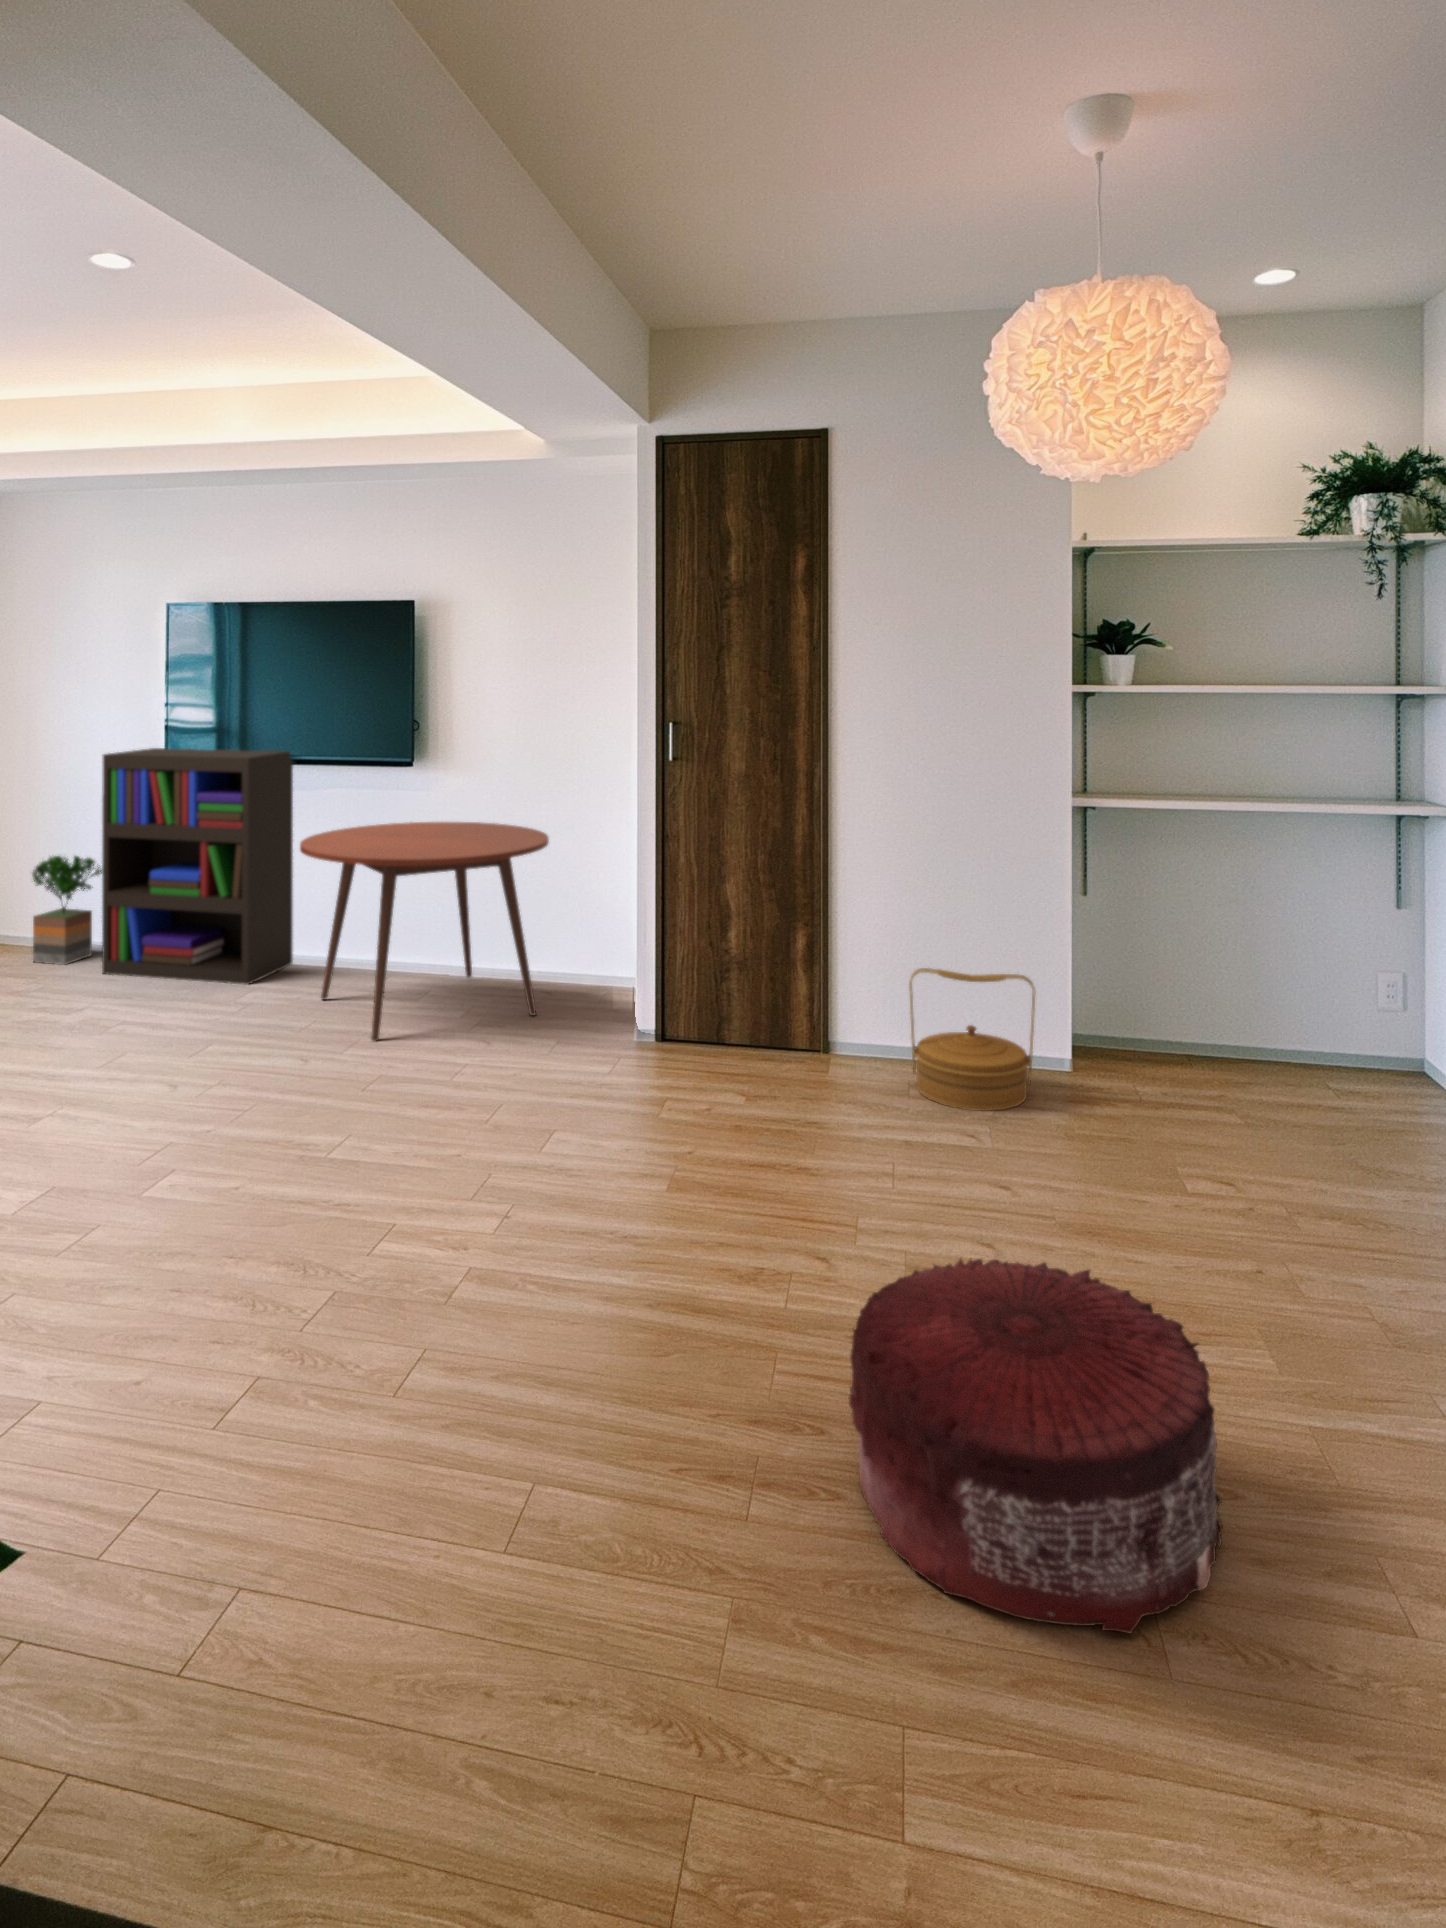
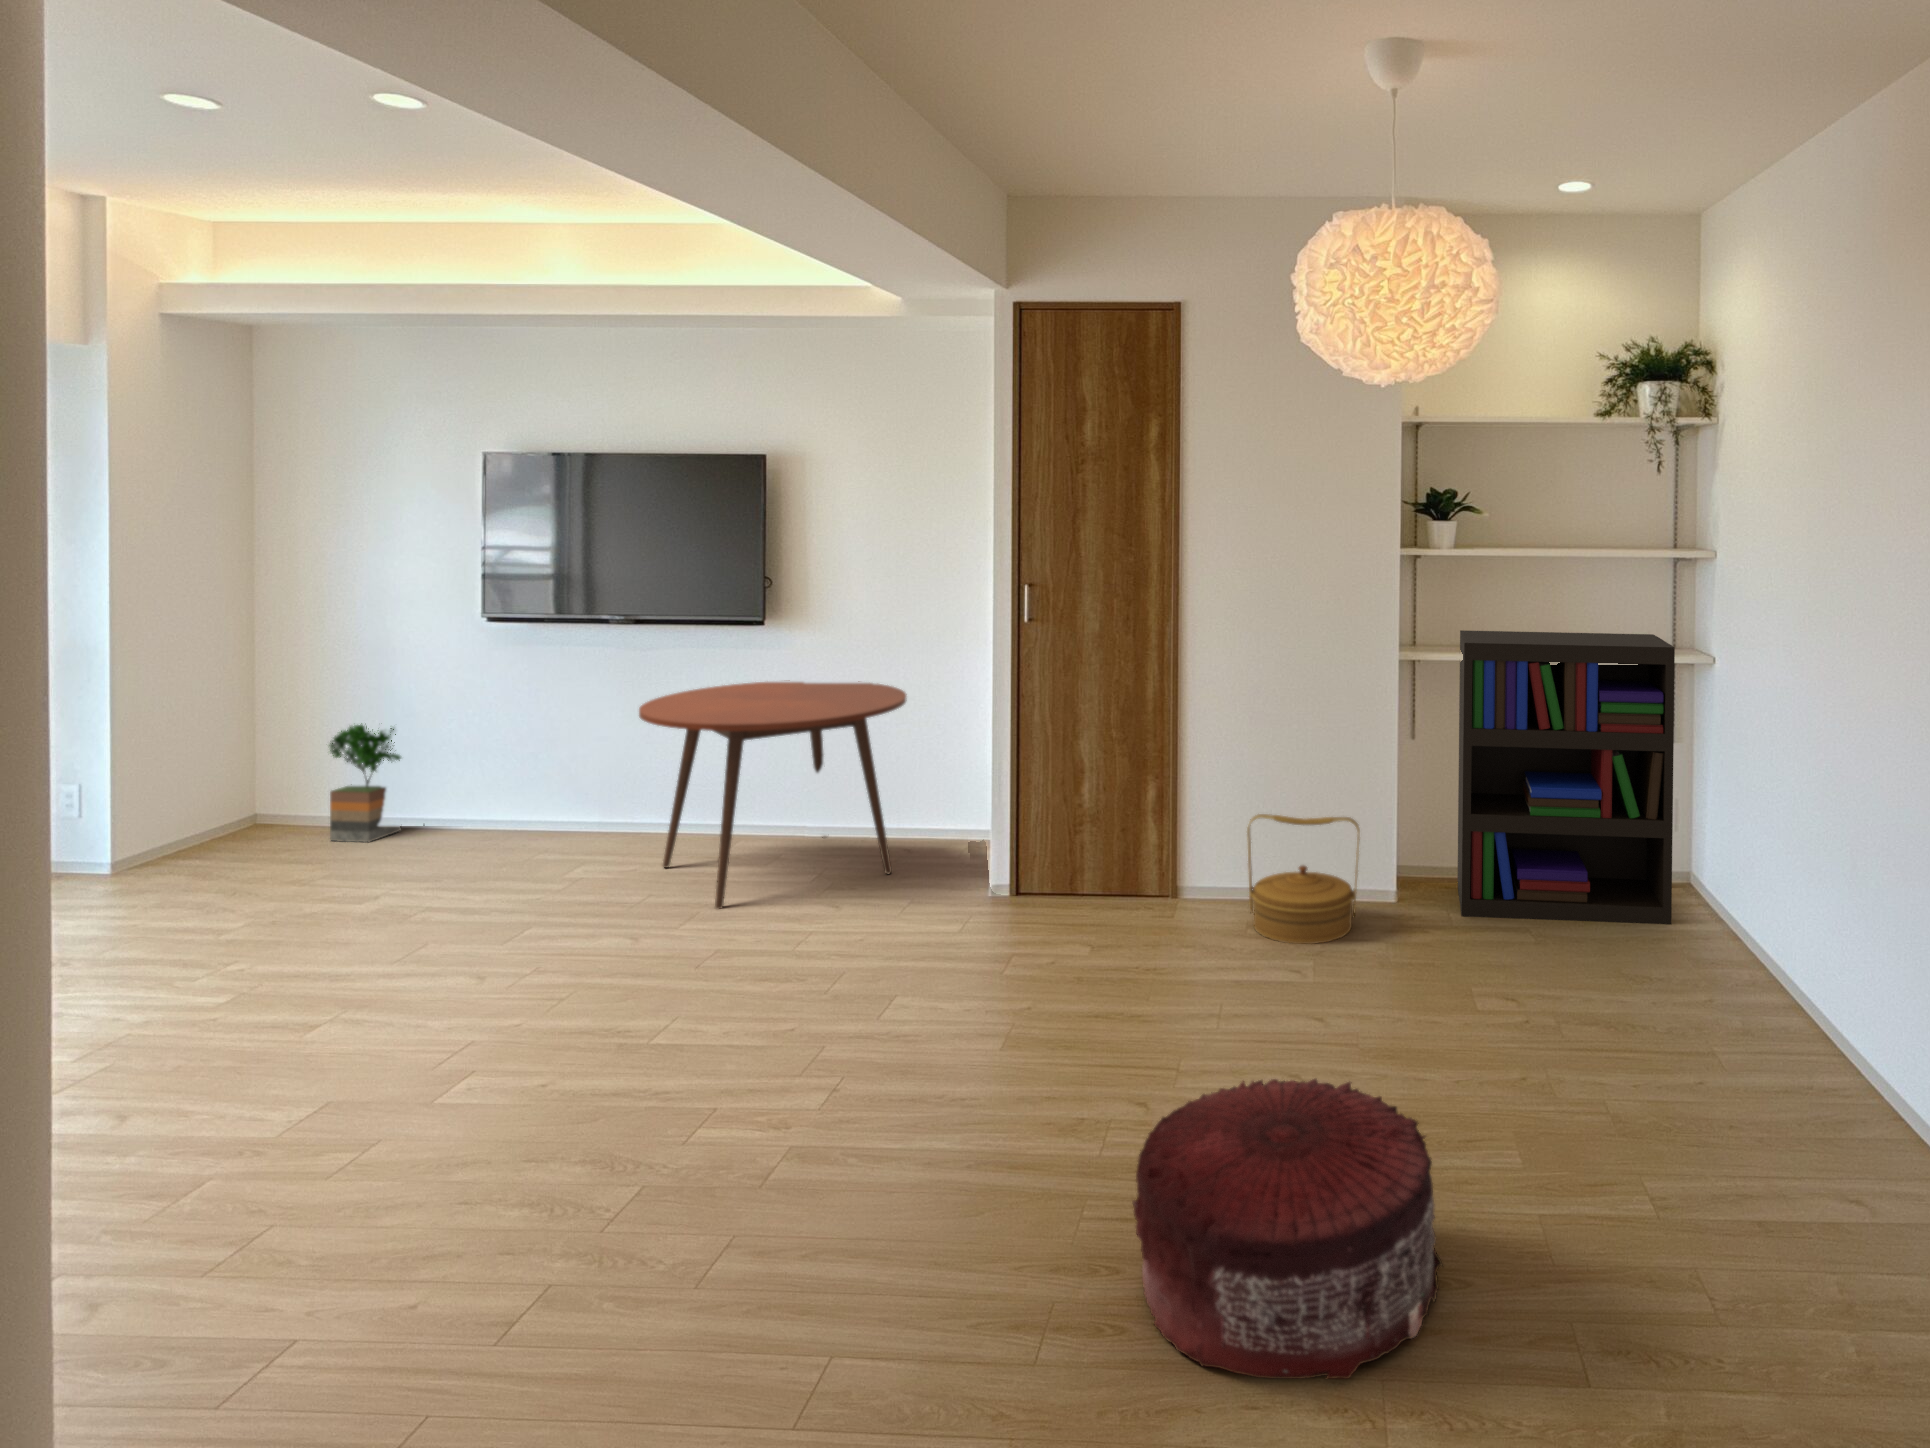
bookshelf: present [102,748,293,985] -> present [1457,630,1675,925]

